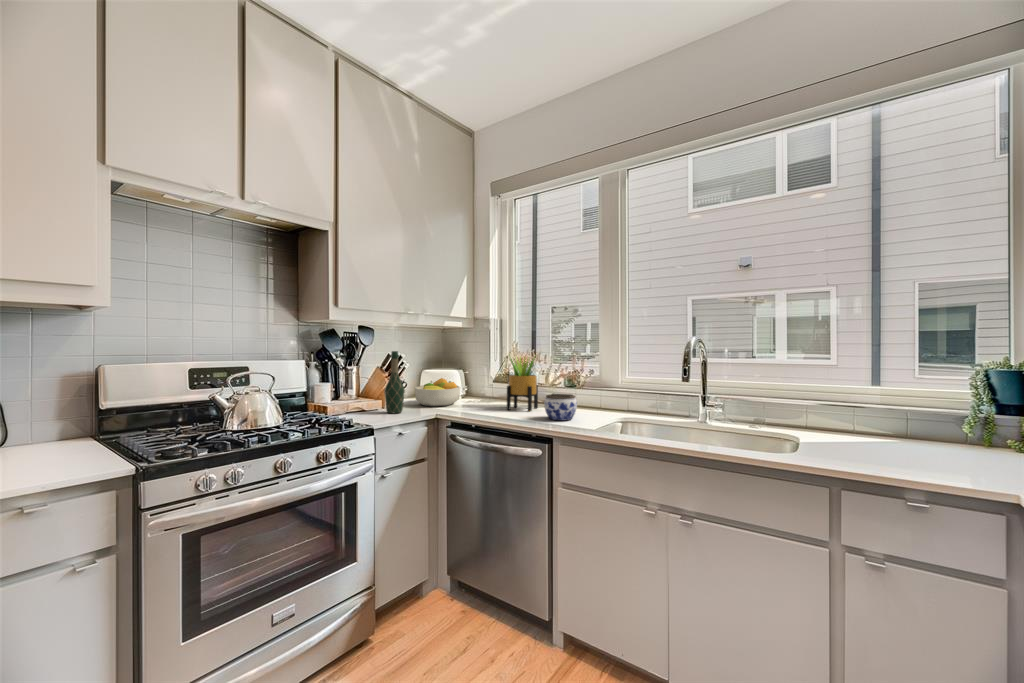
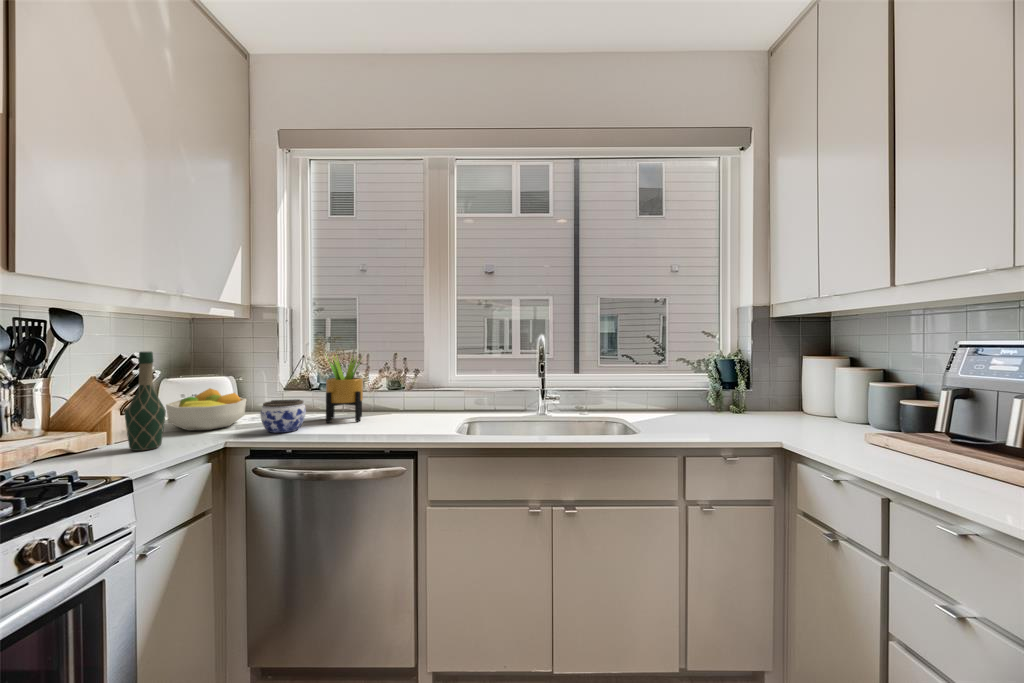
jar: present [544,394,577,420] -> present [260,399,306,433]

